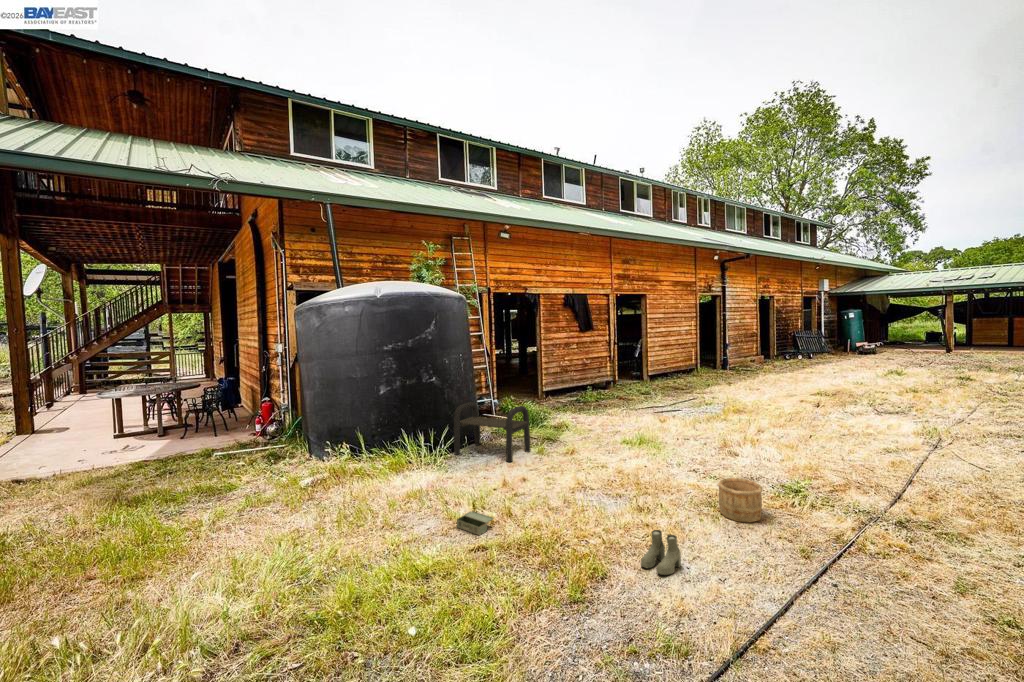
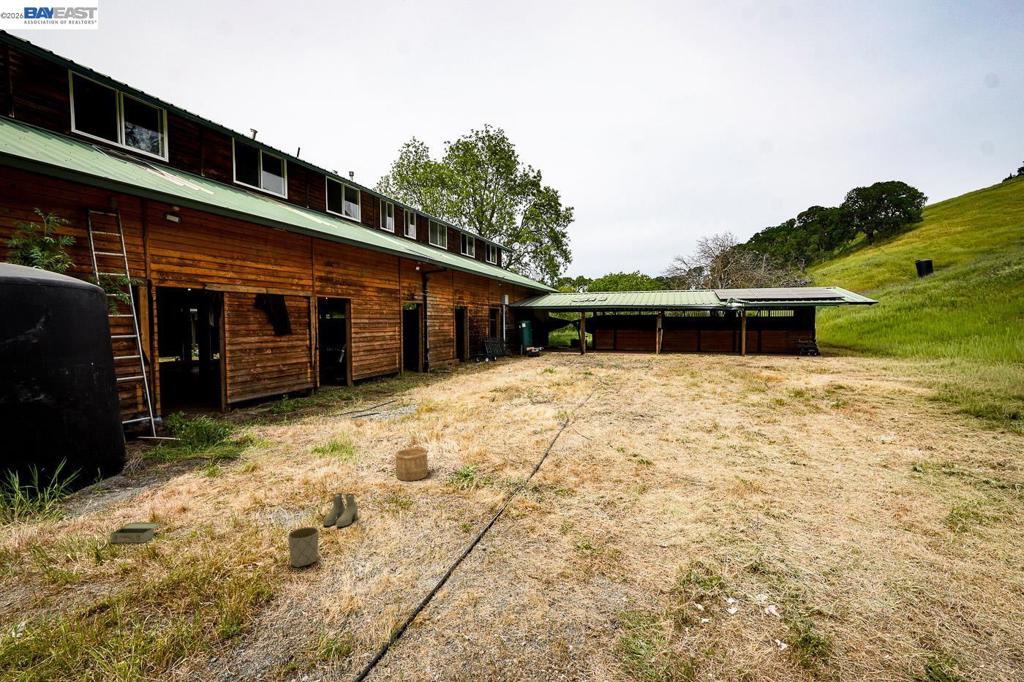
bench: present [454,402,530,462] -> none [98,411,210,479]
planter: none [608,576,642,627] -> present [288,527,319,567]

